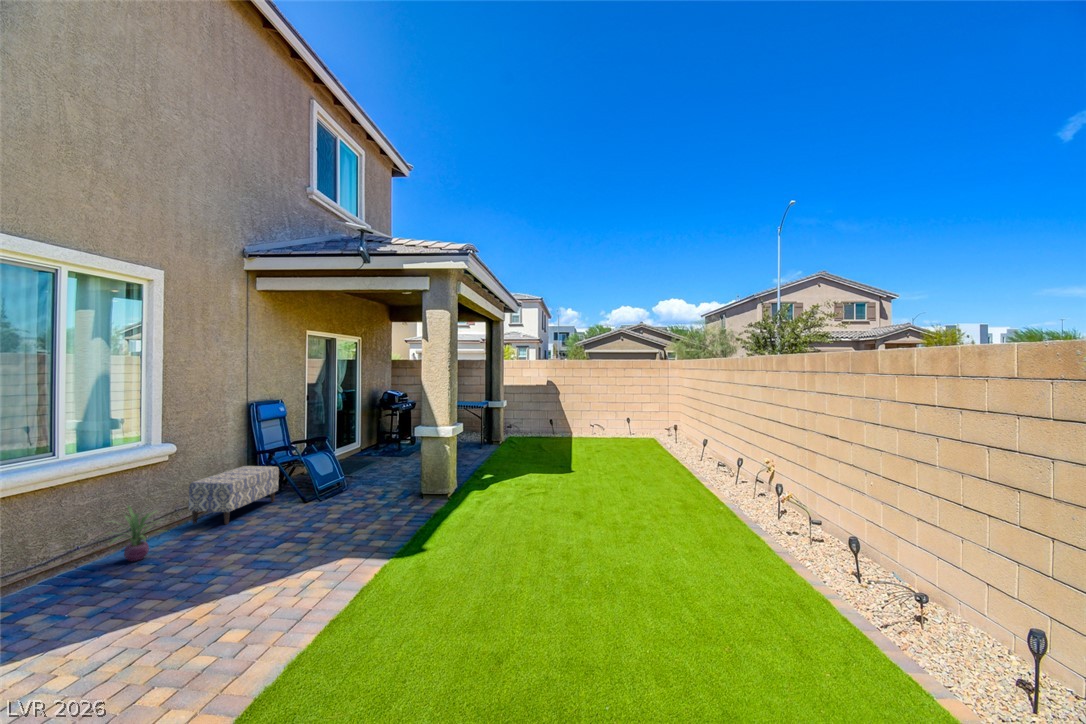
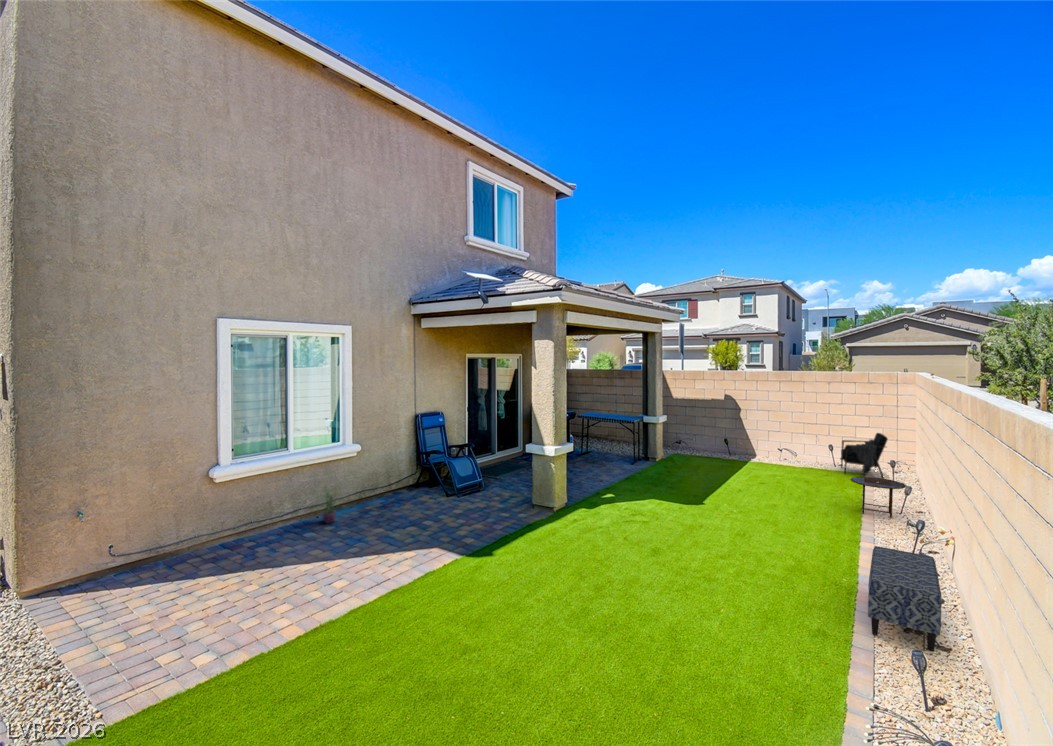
armchair: none [645,408,681,443] -> present [840,433,887,478]
side table: none [684,439,723,469] -> present [851,477,906,518]
bench: present [189,466,279,525] -> present [868,546,942,651]

